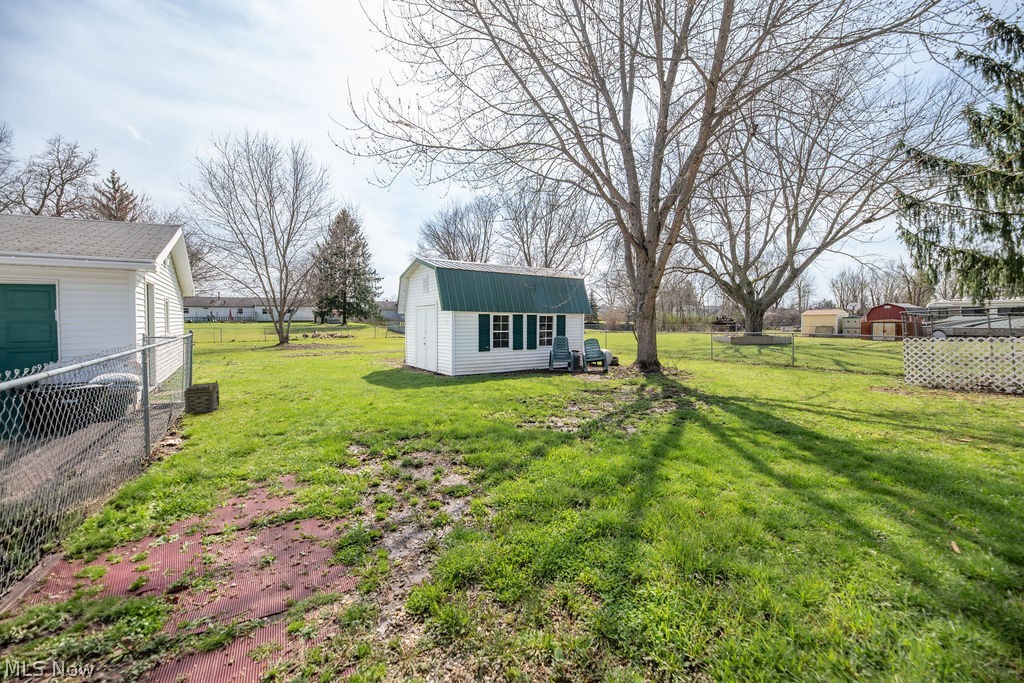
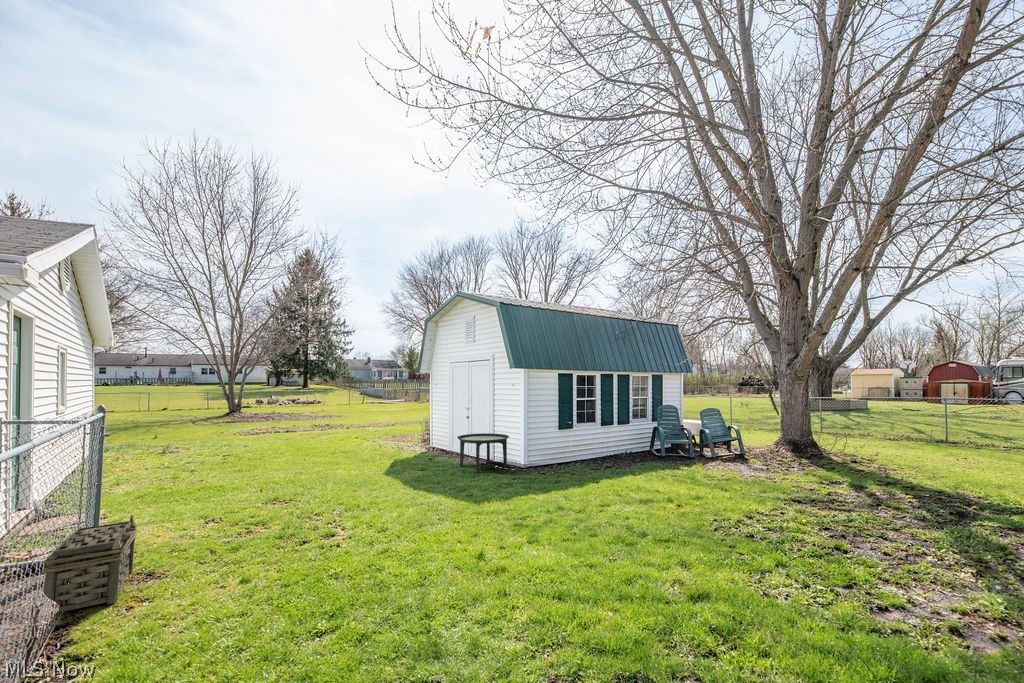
round table: none [409,354,444,377] -> present [457,433,509,472]

